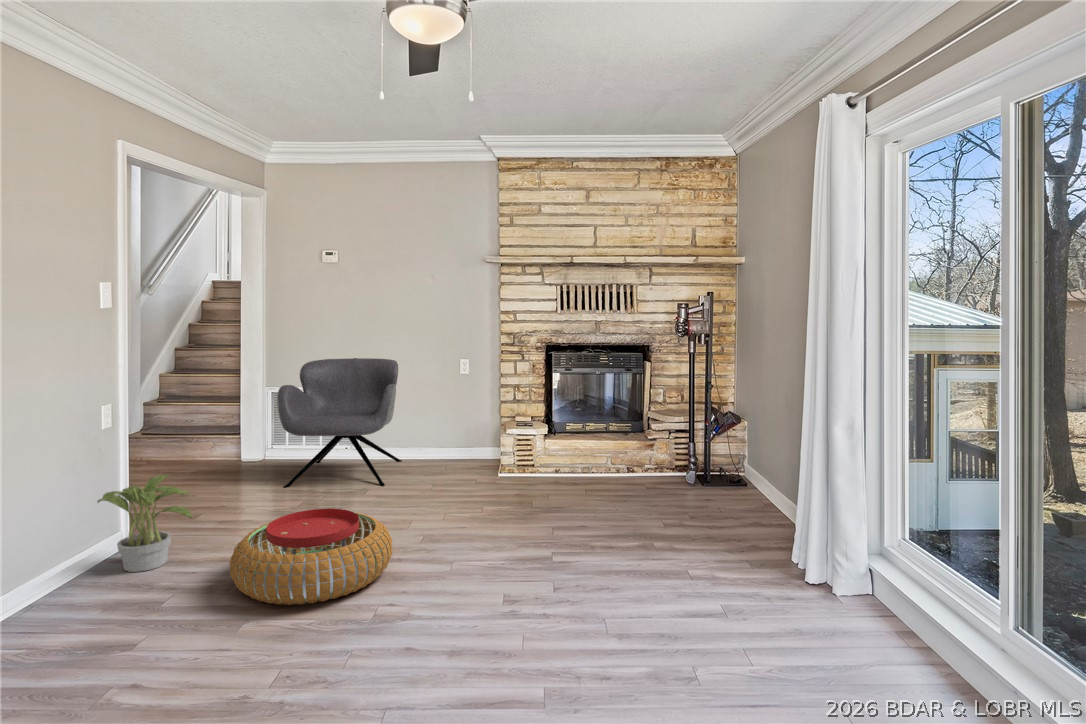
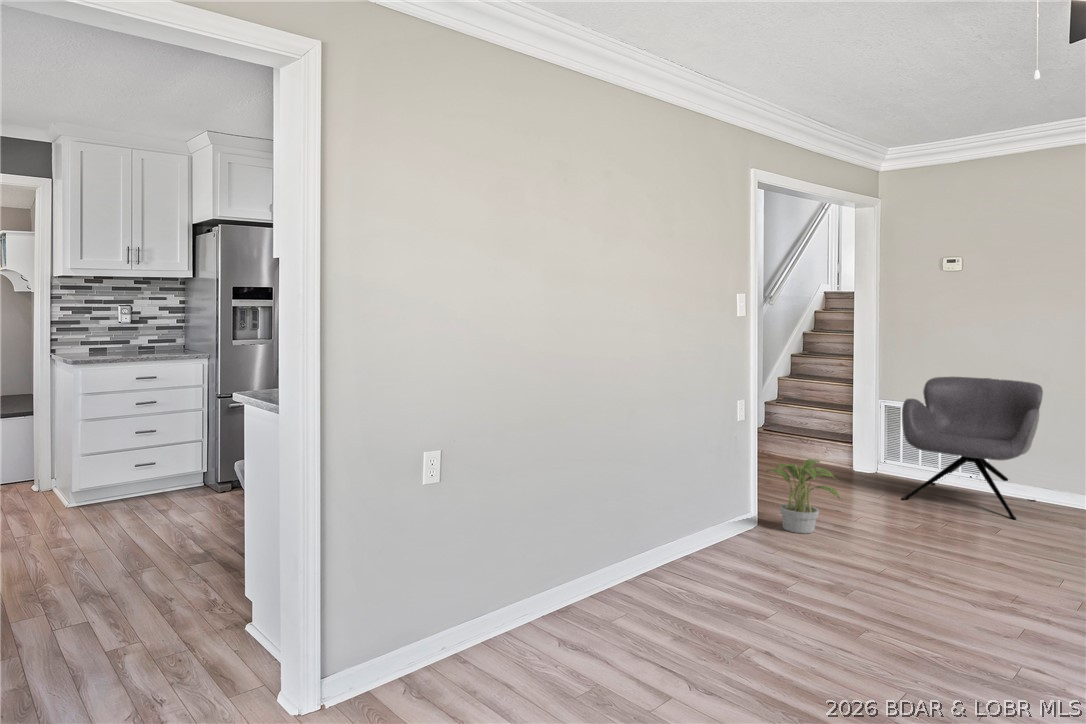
pouf: present [230,509,392,605] -> none [876,513,1037,593]

